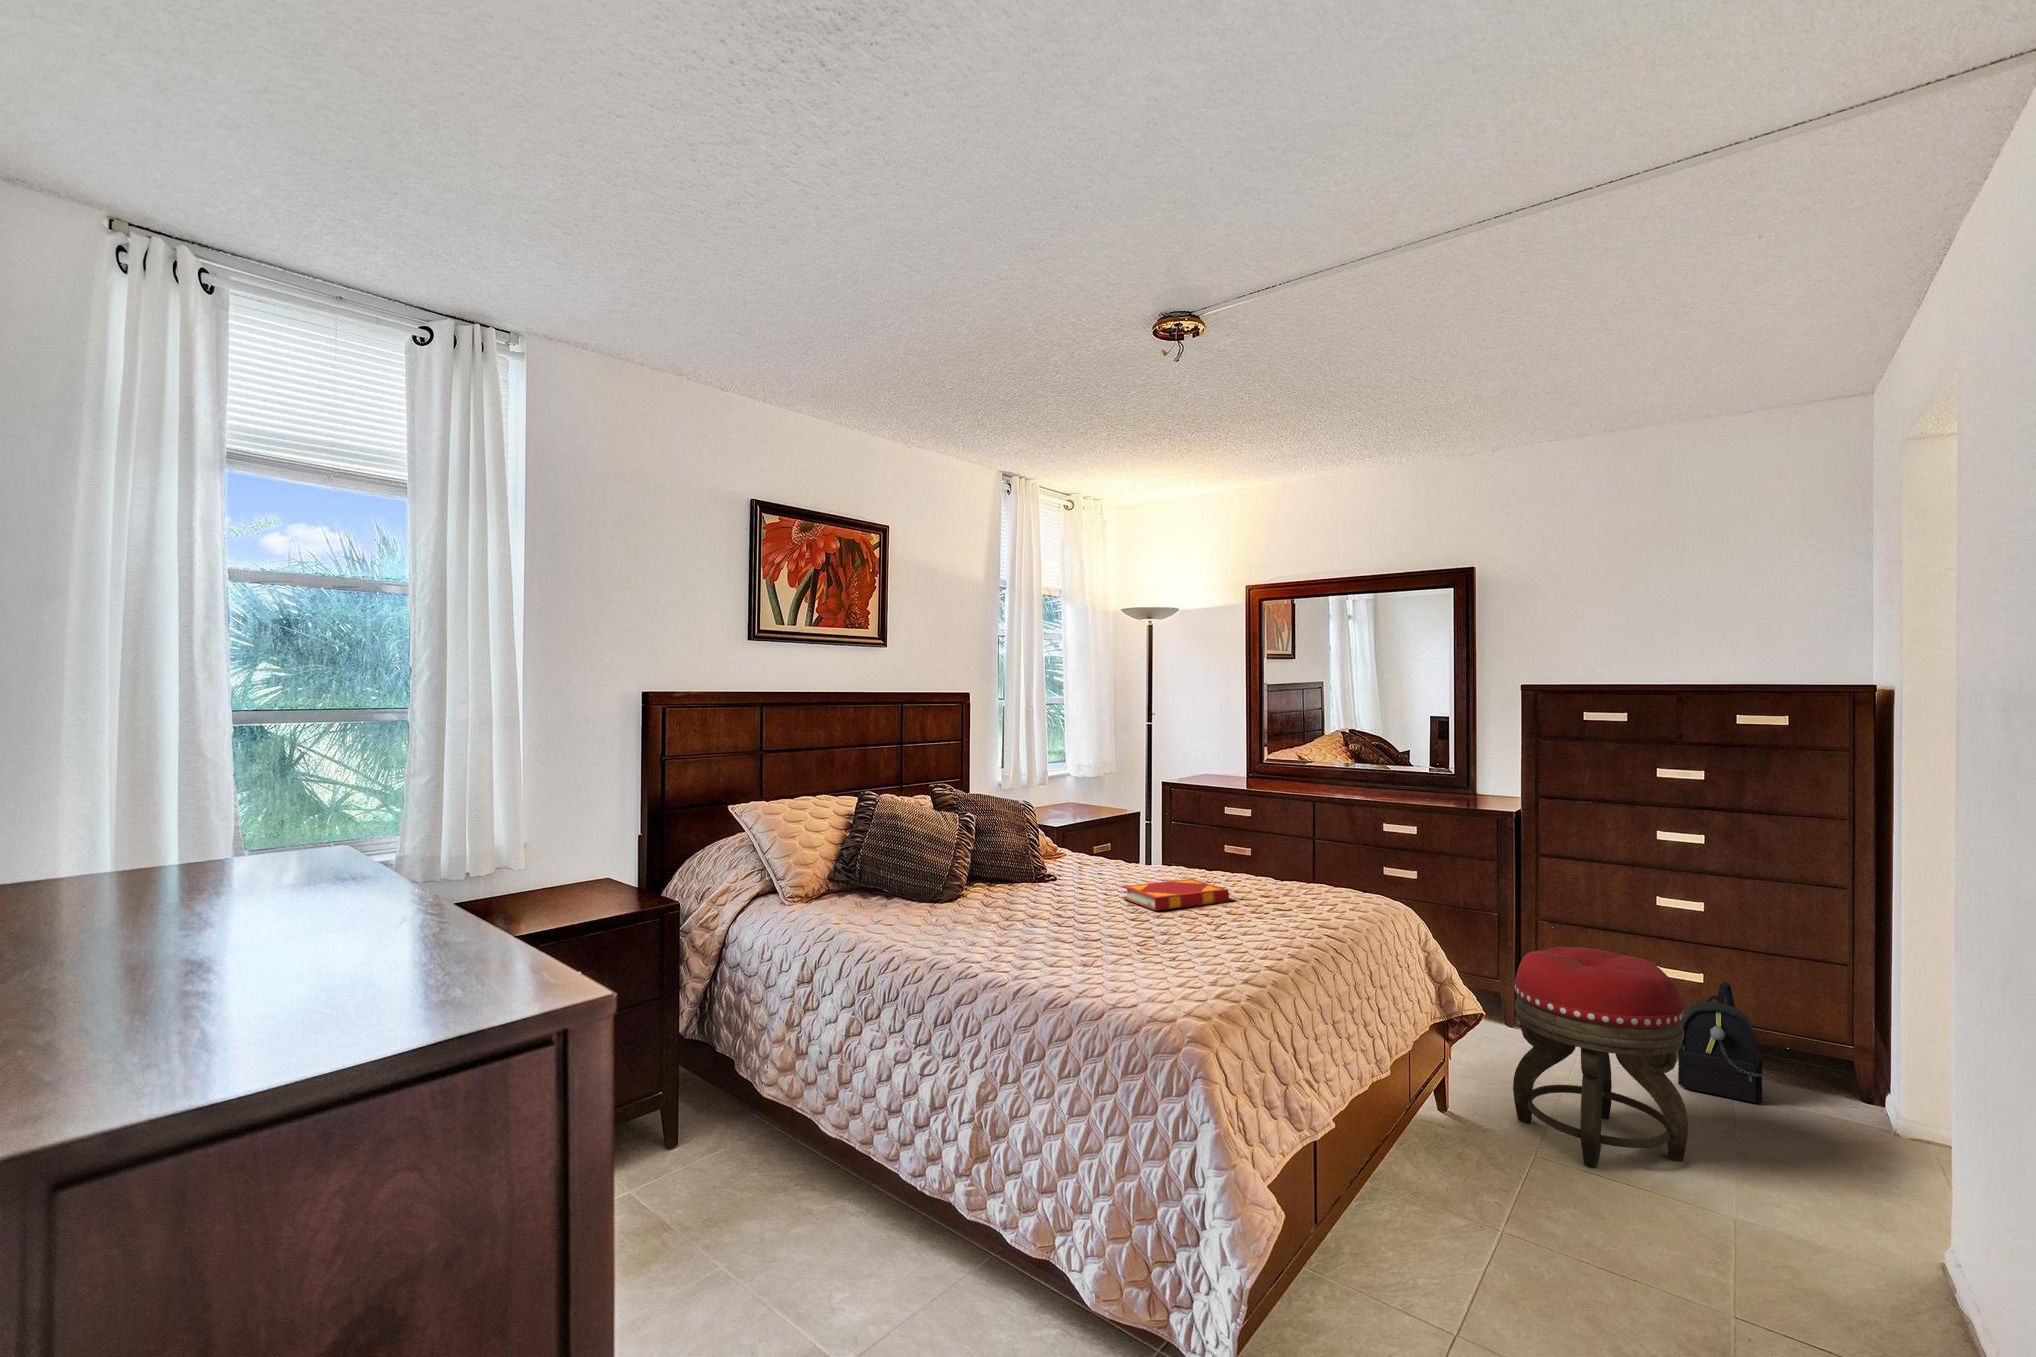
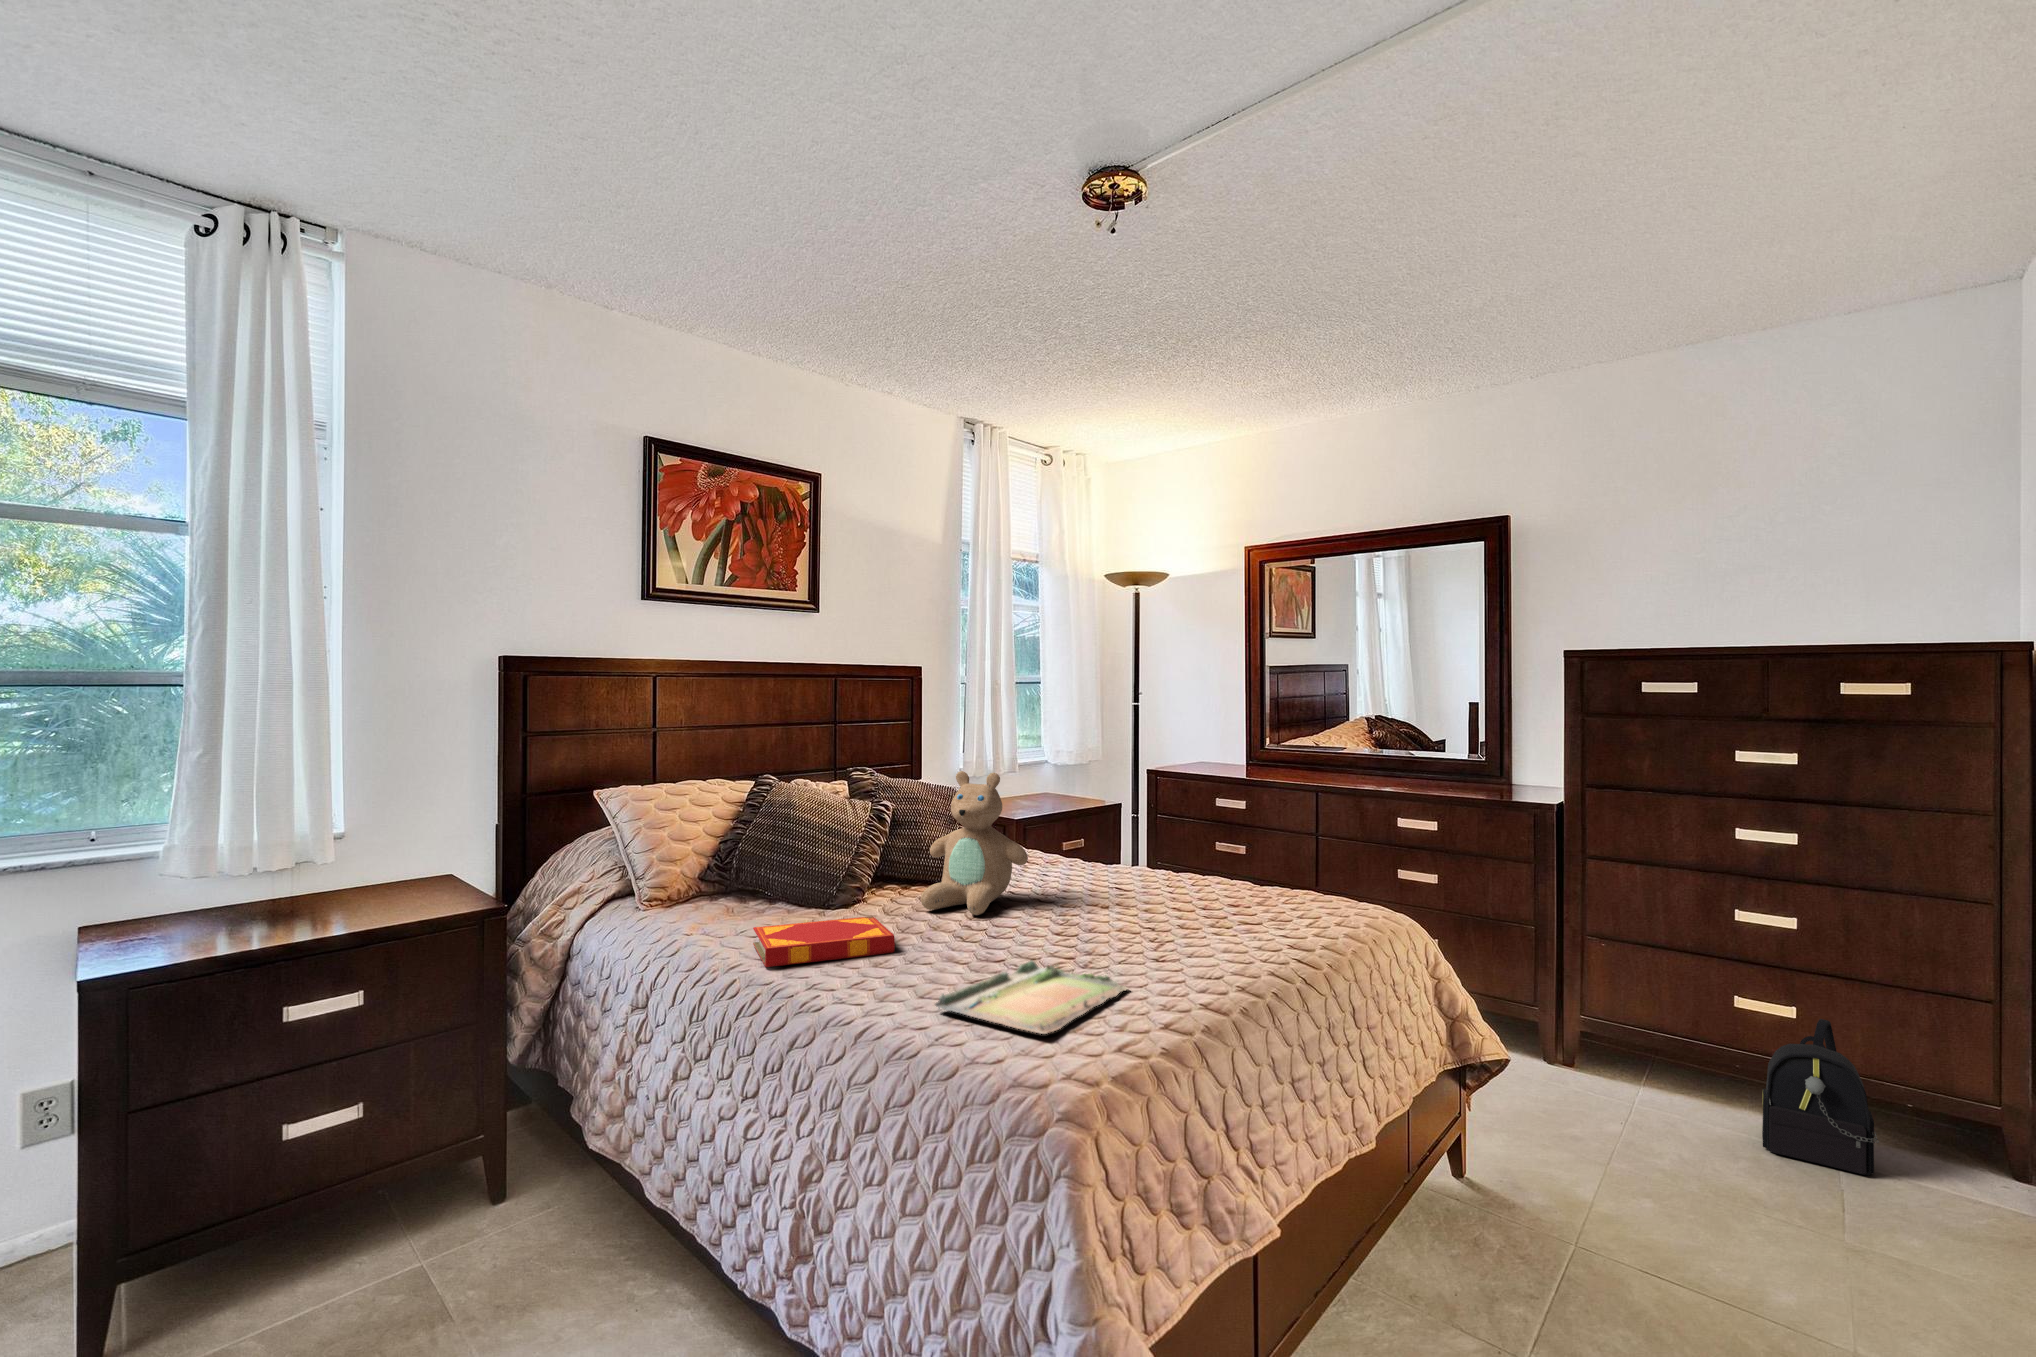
teddy bear: none [1014,788,1099,906] -> present [921,771,1028,915]
hardback book: present [1122,879,1229,911] -> present [753,916,895,967]
tray: none [1069,938,1208,988] -> present [935,960,1127,1034]
footstool: present [1513,947,1688,1167] -> none [1548,974,1779,1265]

